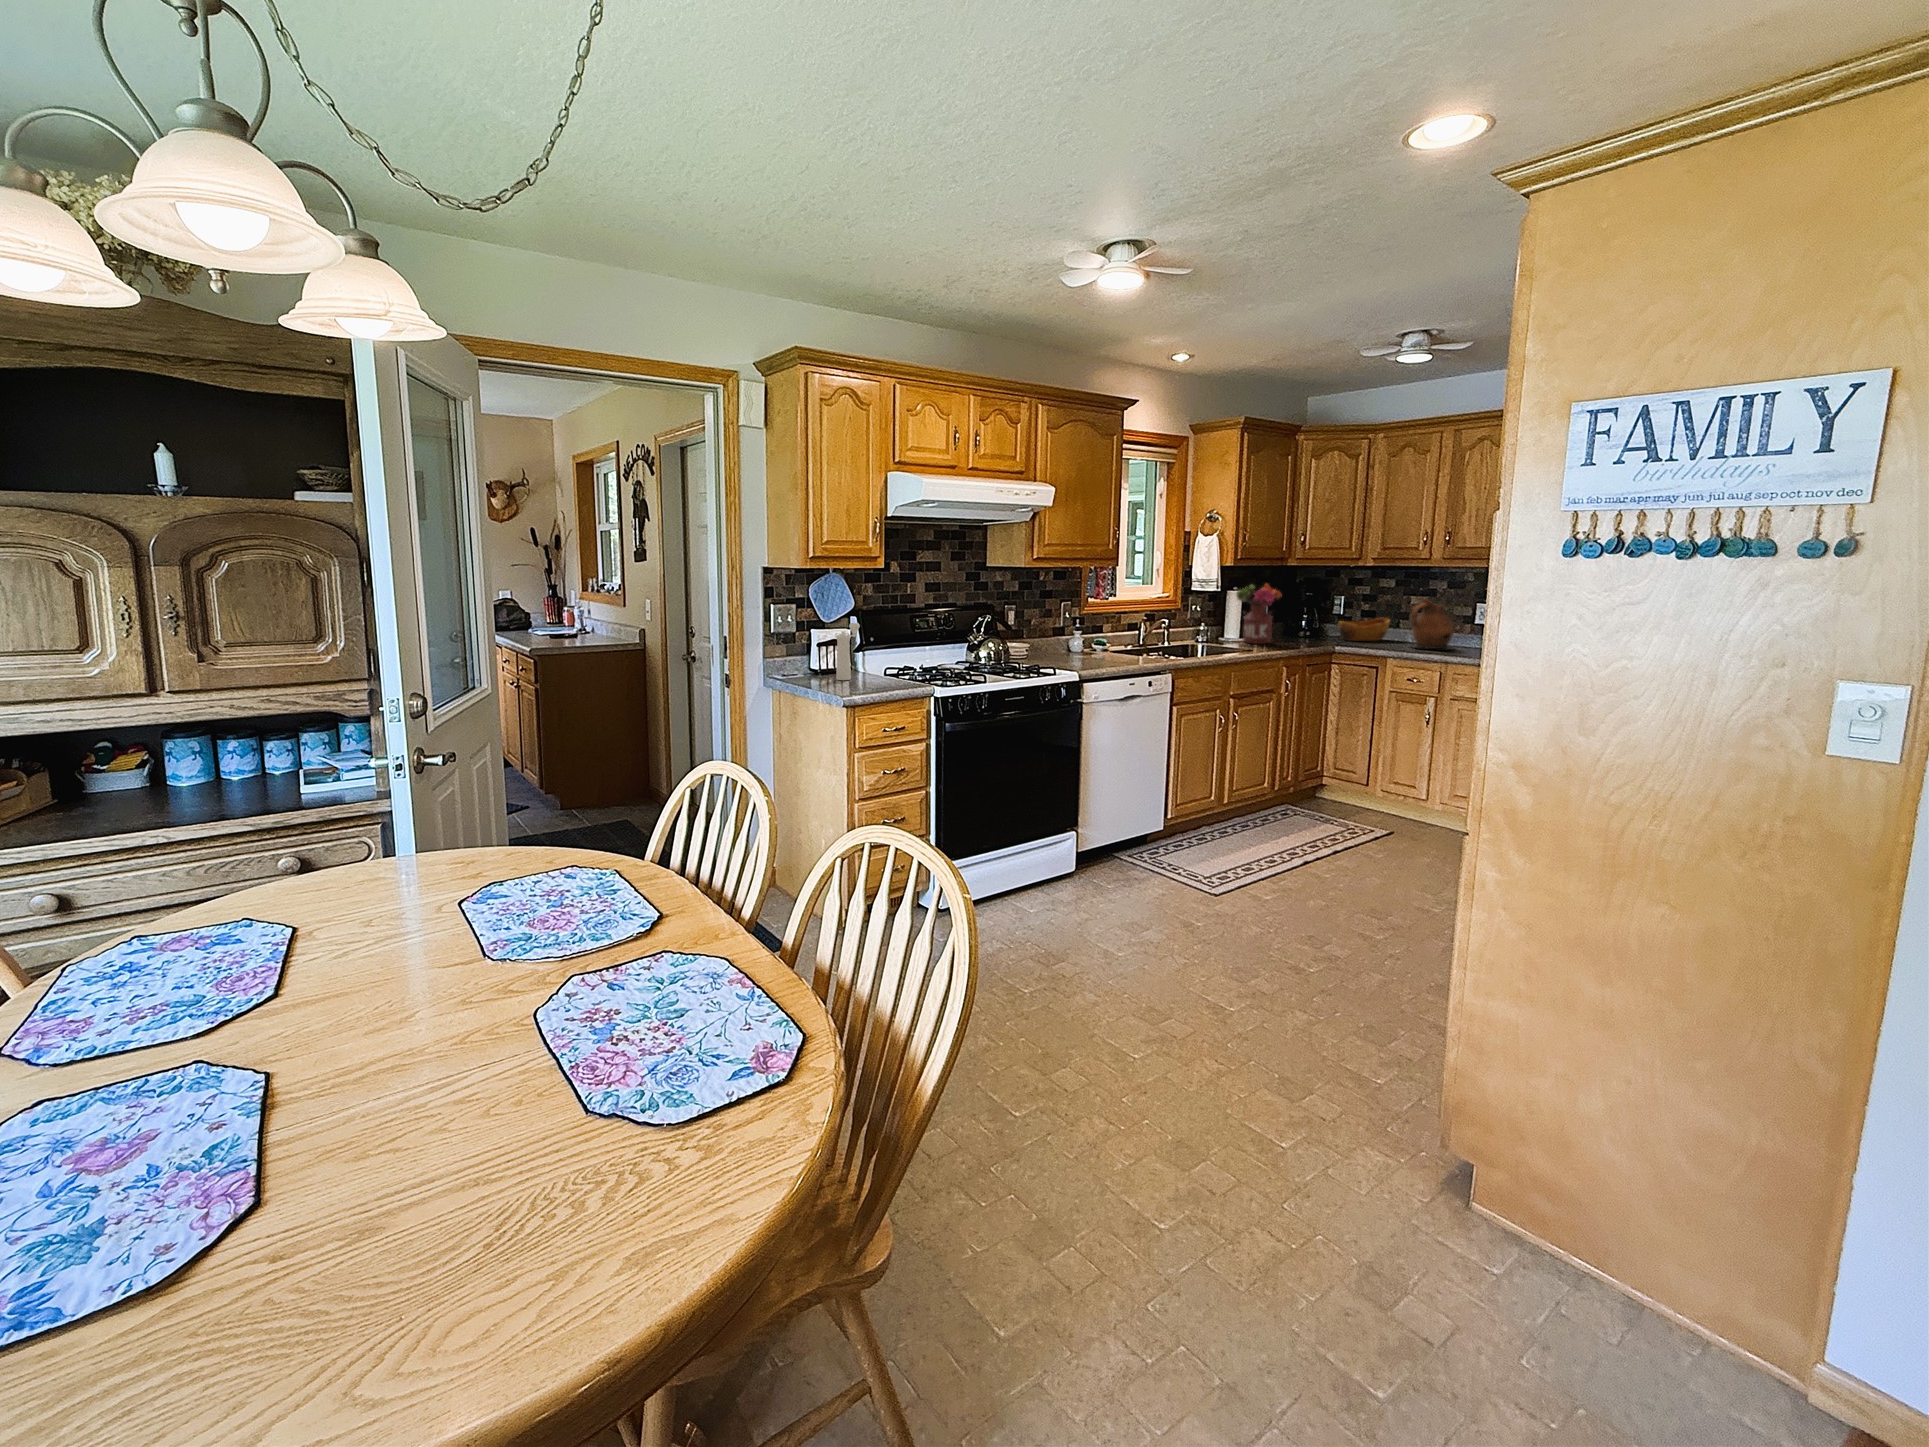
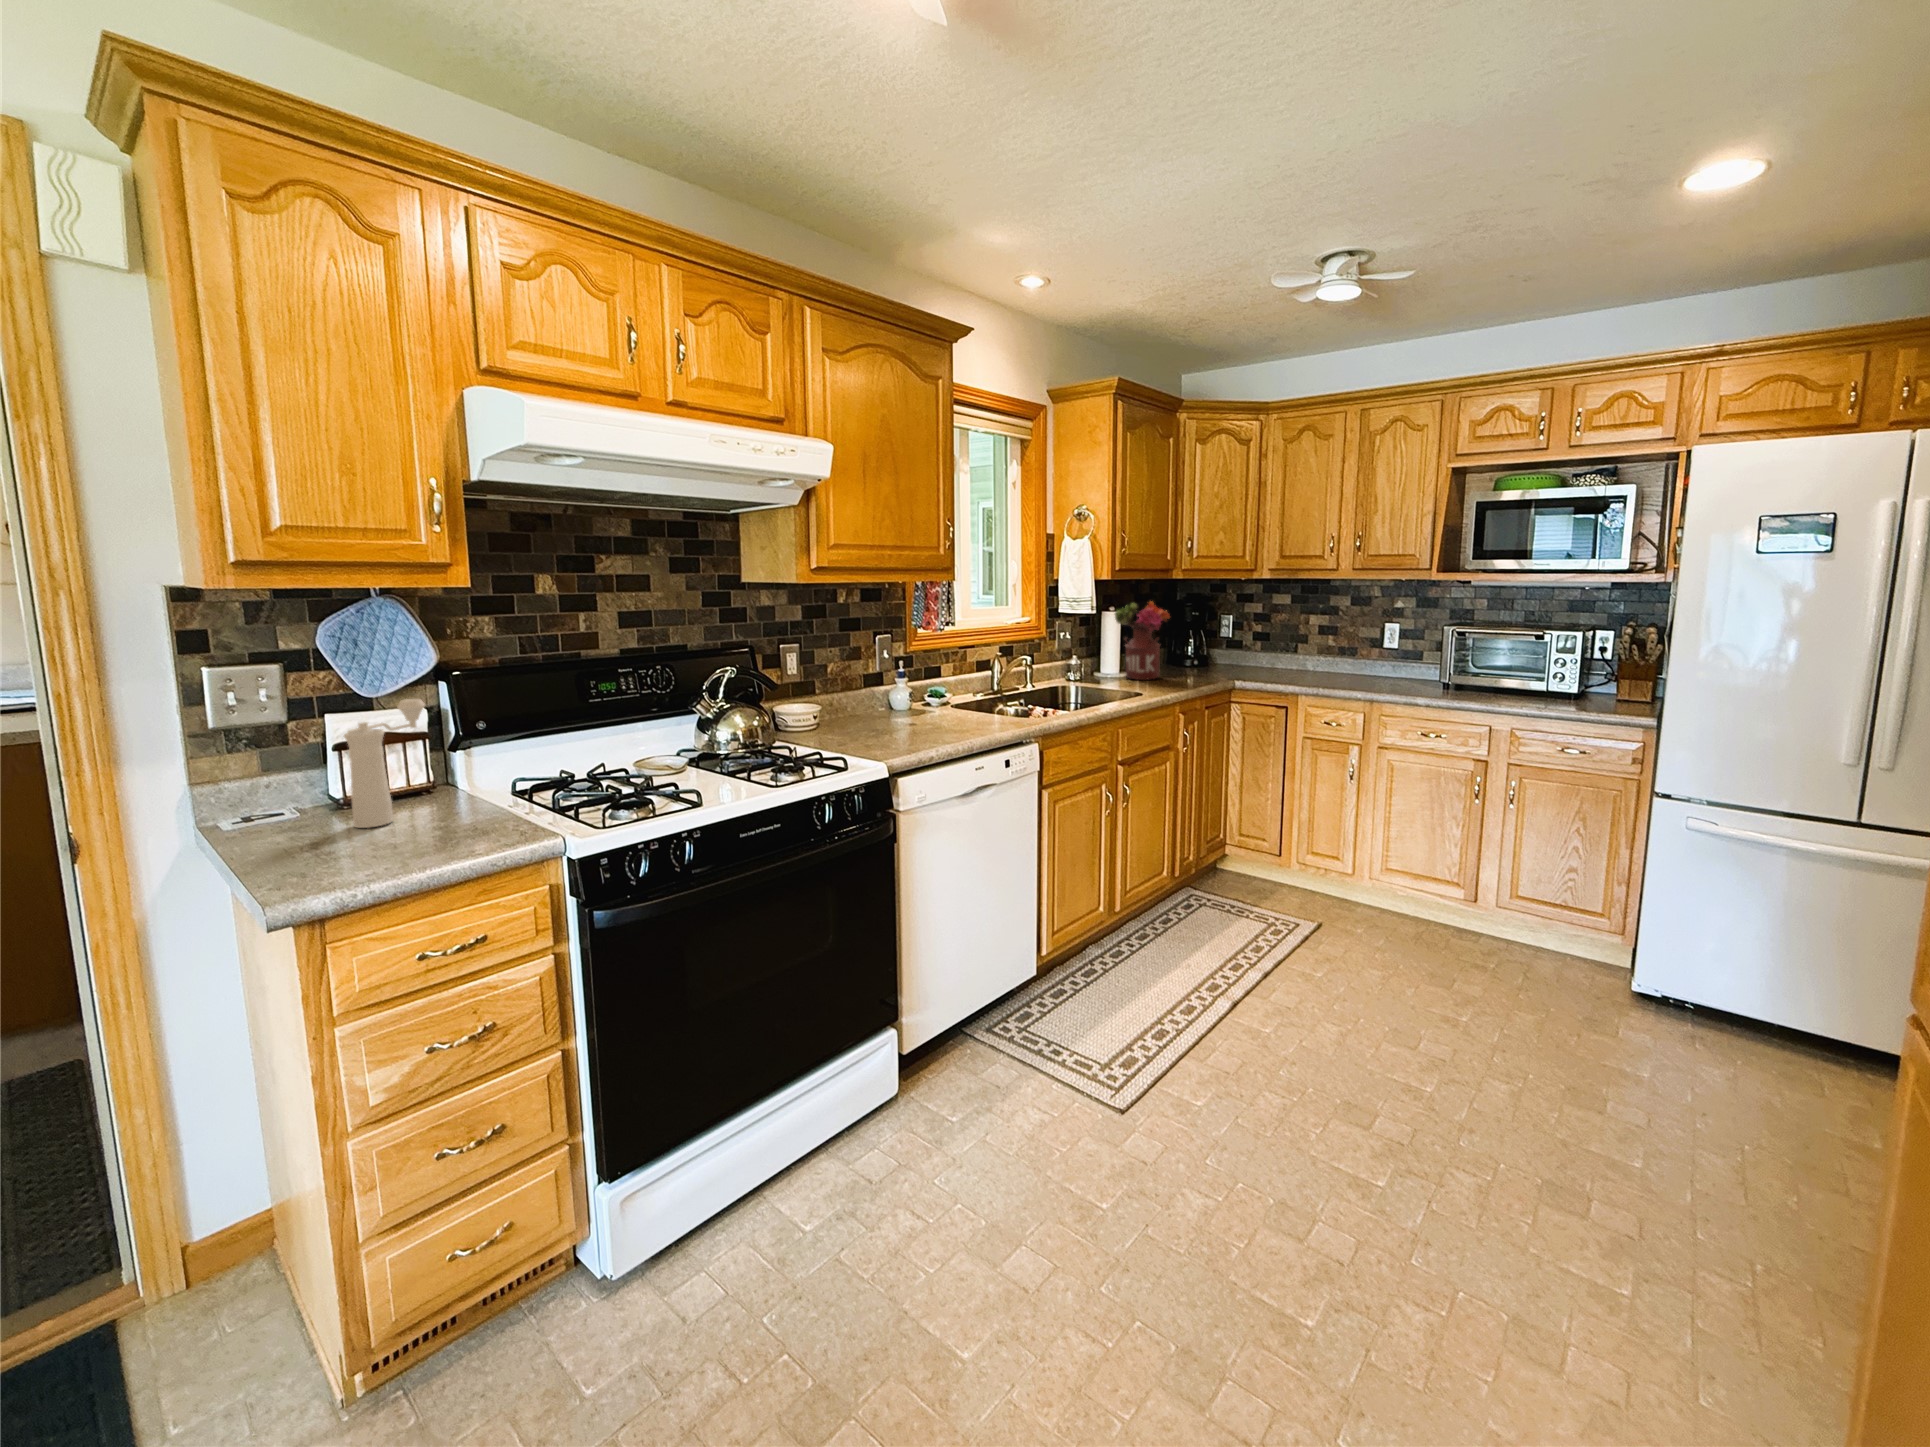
ceramic pitcher: present [1411,599,1454,650] -> none [1312,619,1366,682]
wooden bowl: present [1339,618,1390,641] -> none [1231,640,1287,670]

